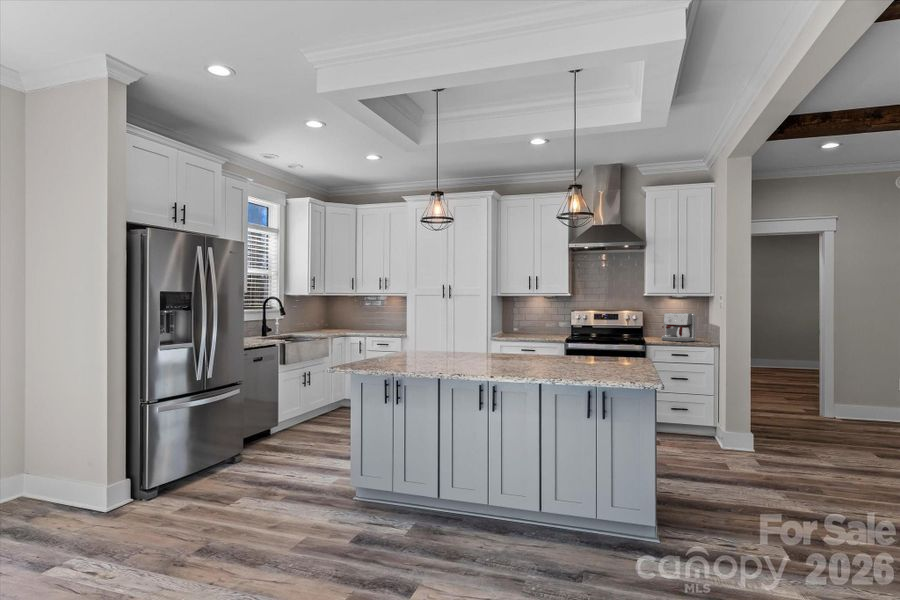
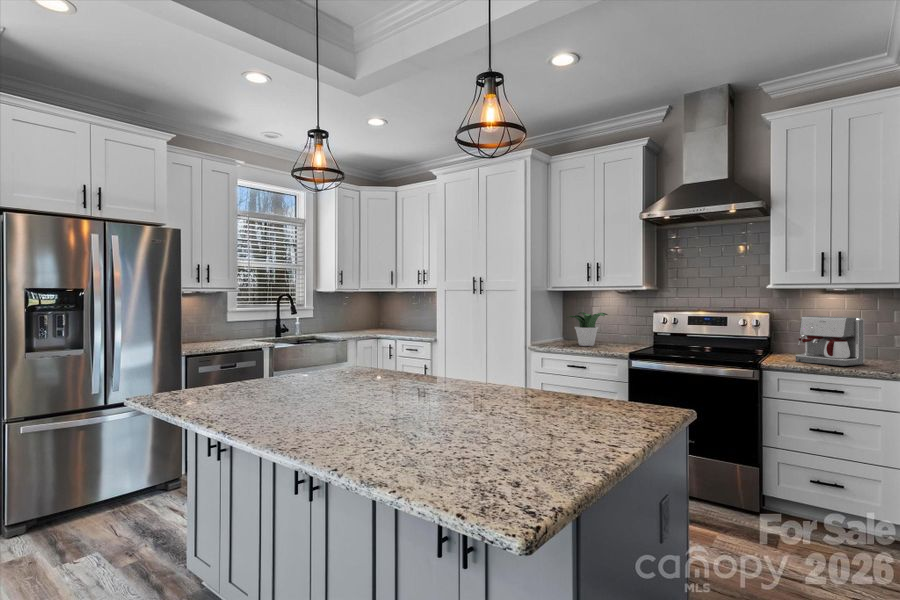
potted plant: none [514,312,542,336] -> present [567,312,607,346]

